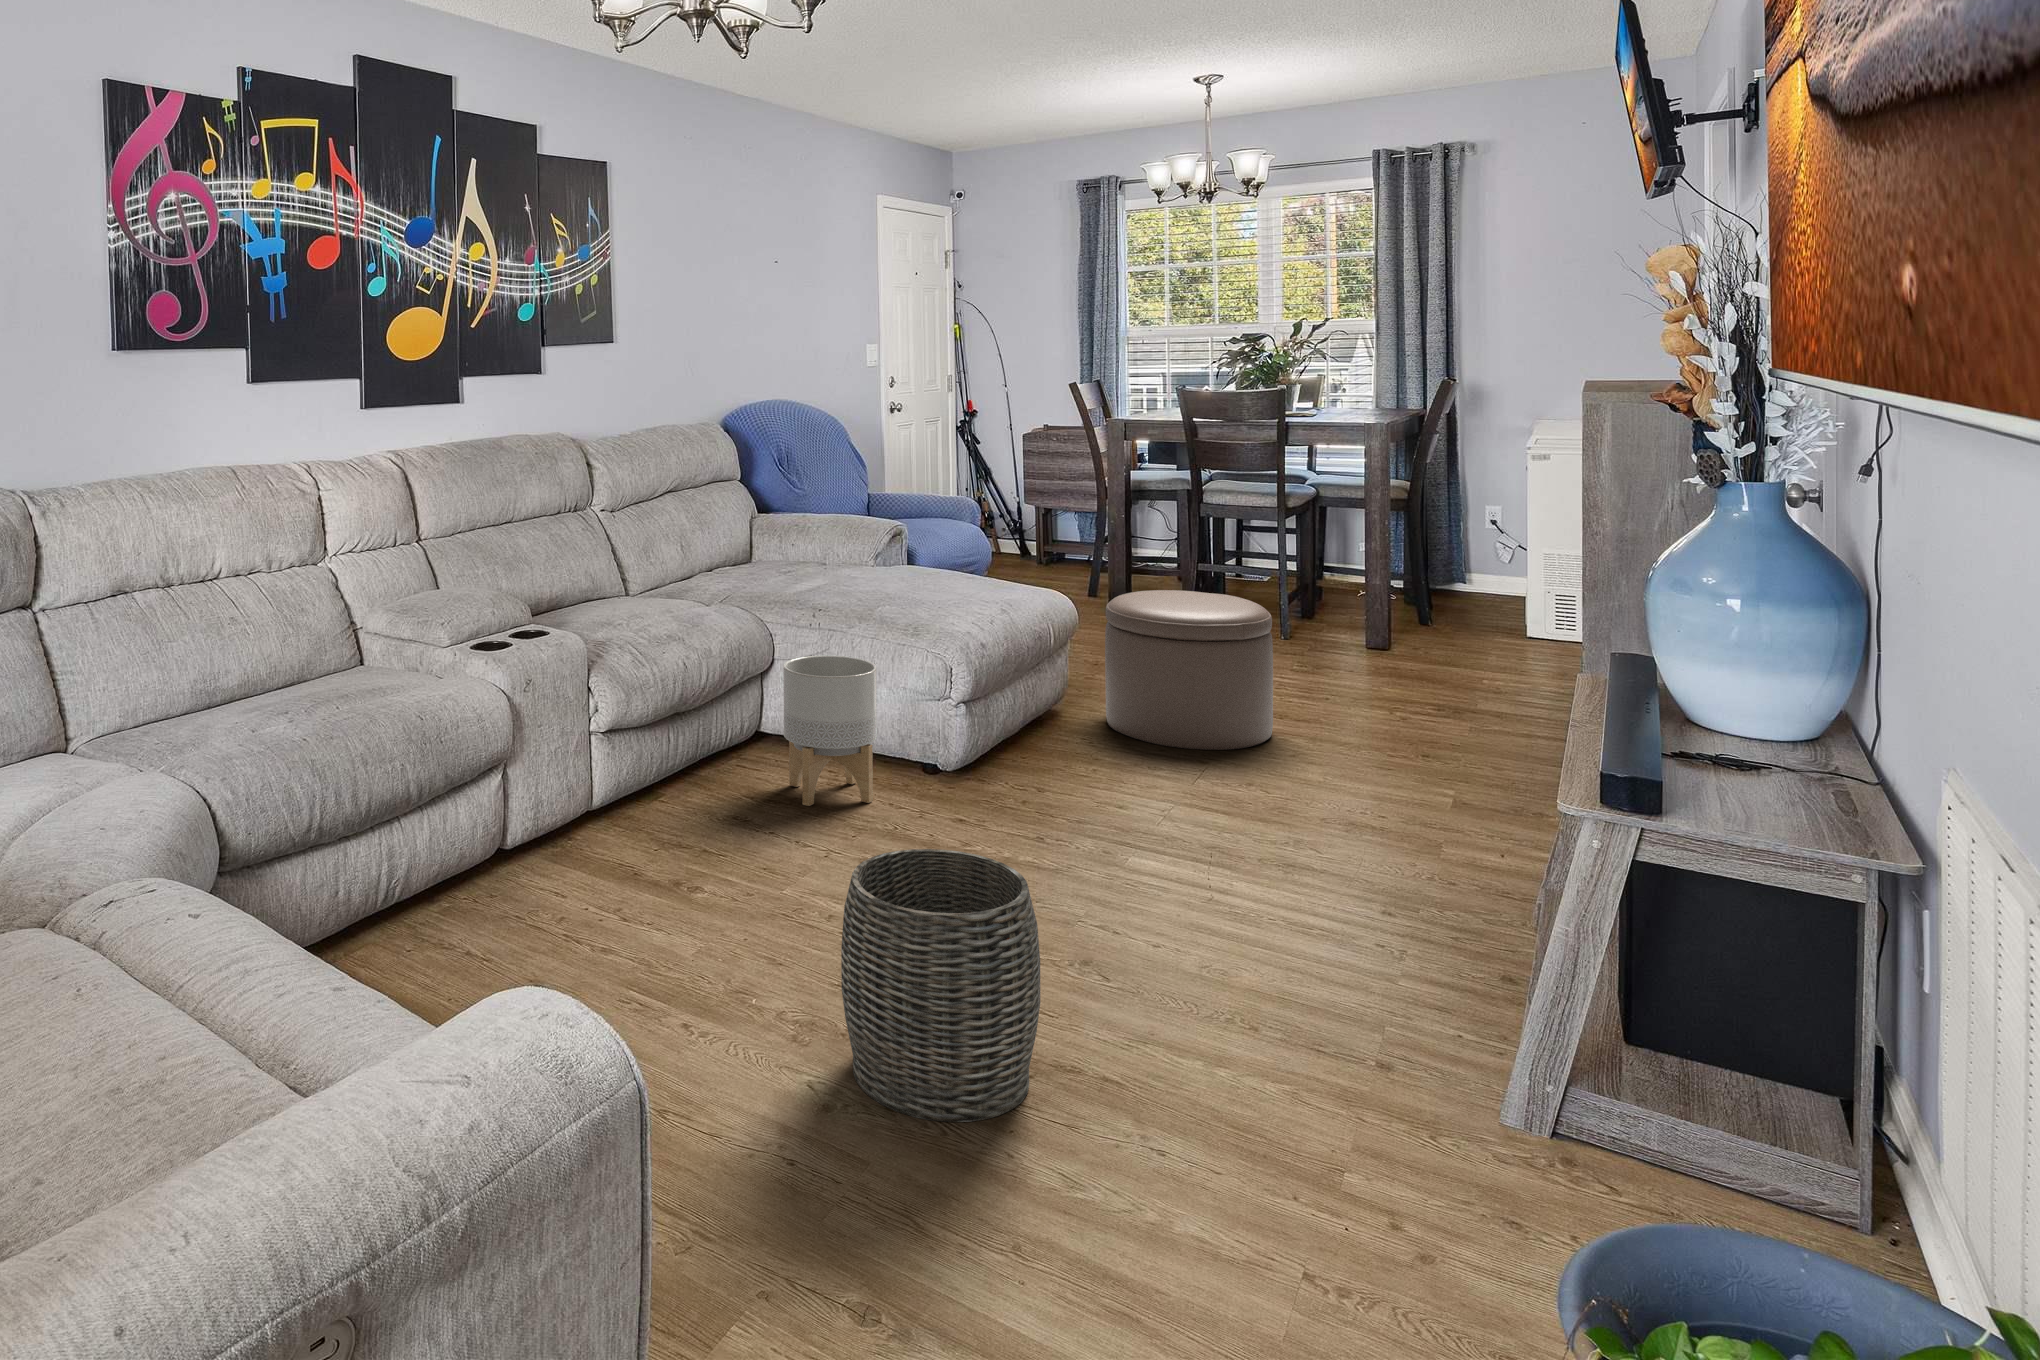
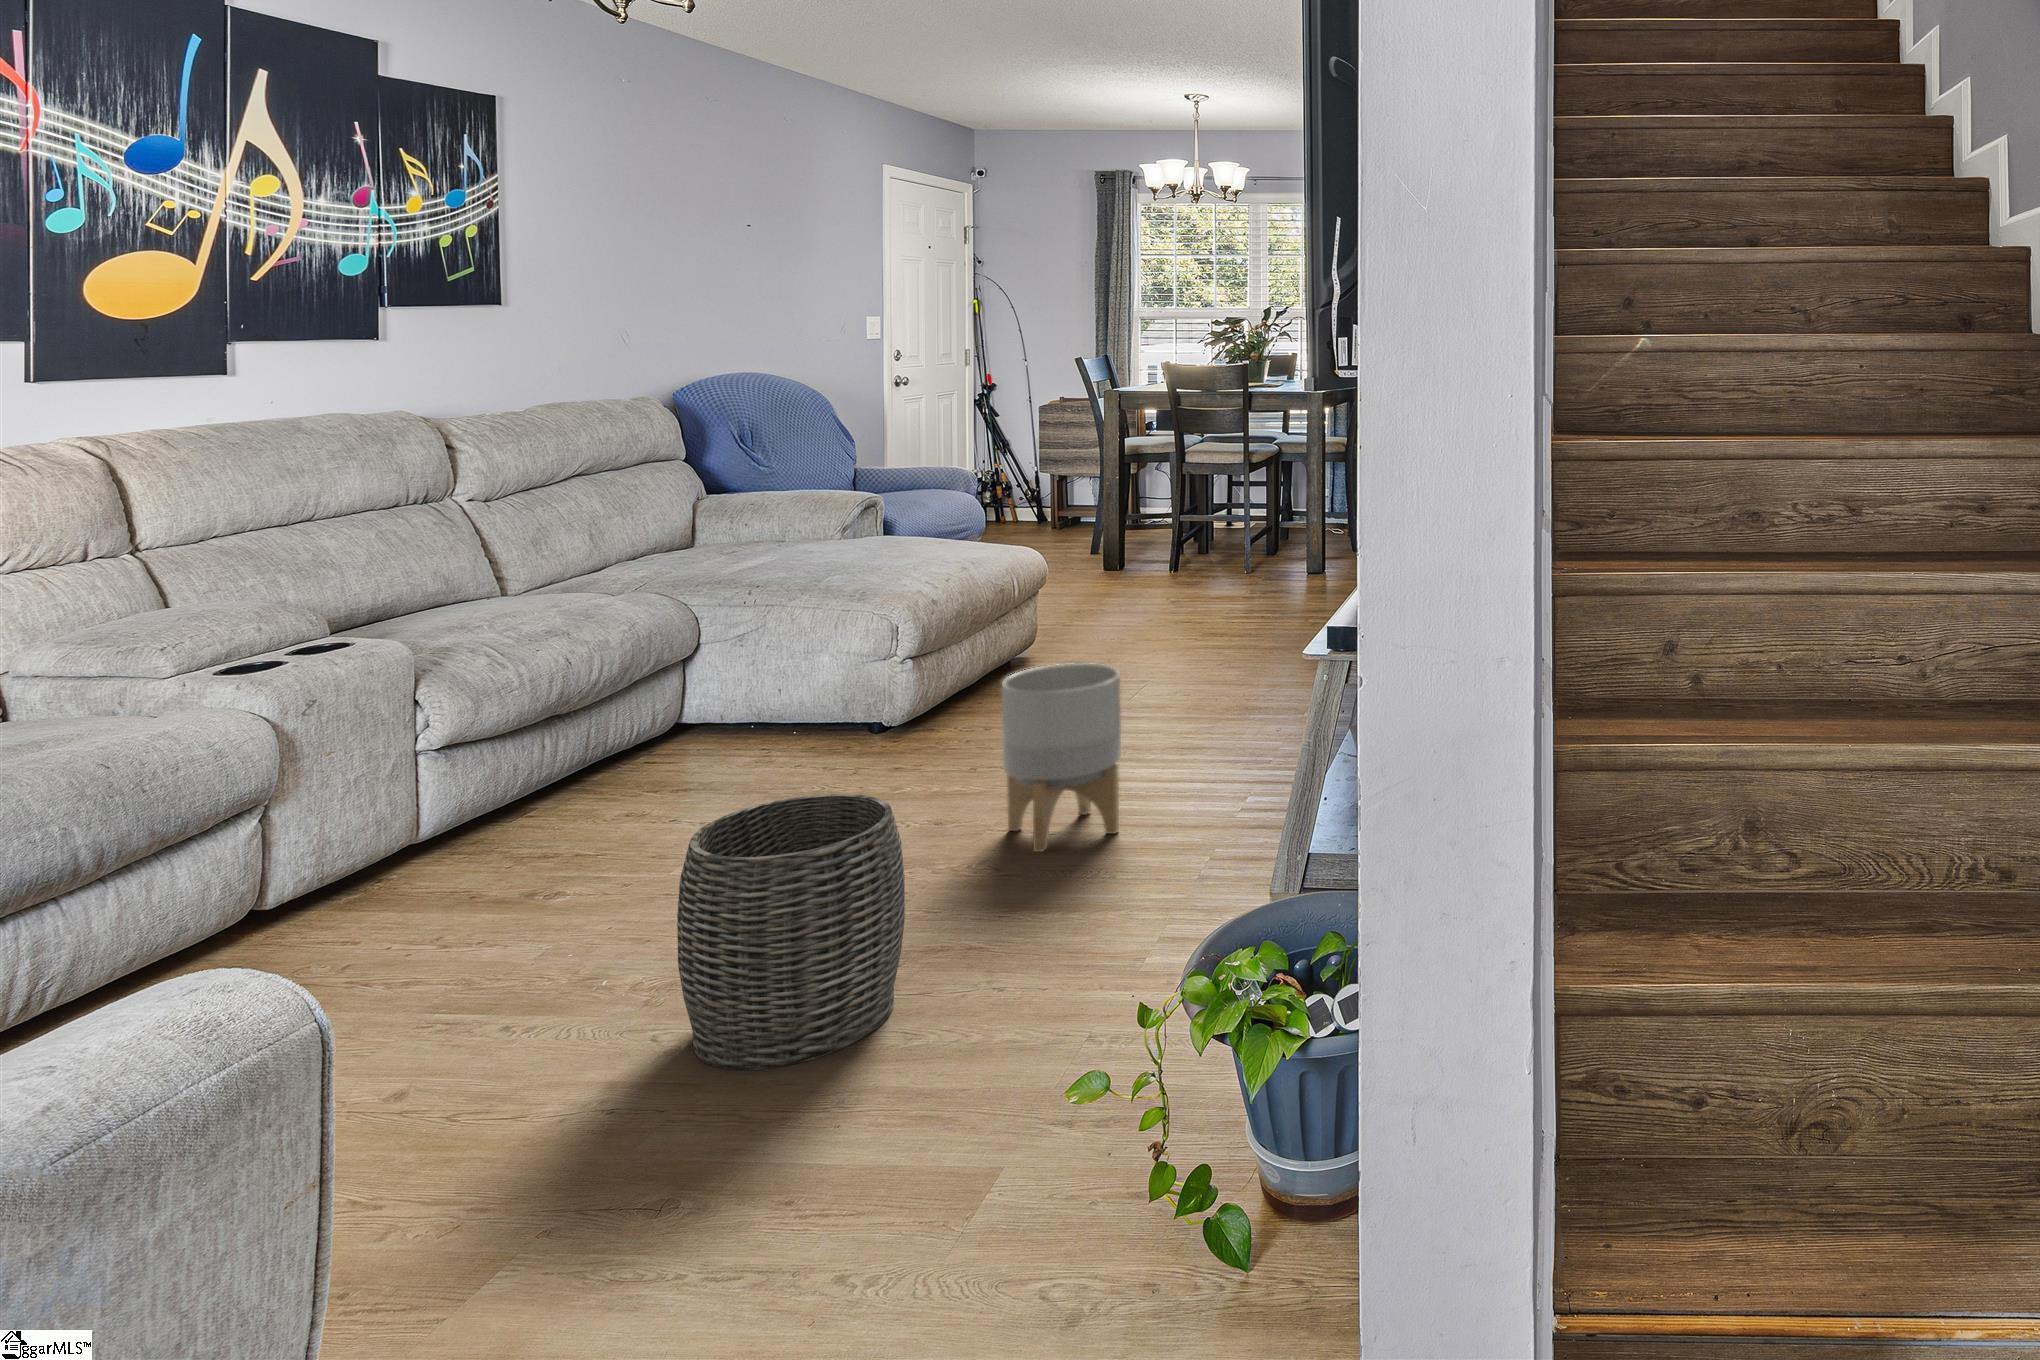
ottoman: present [1105,590,1273,750] -> none [1073,536,1225,680]
planter: present [783,655,877,806] -> present [1002,663,1121,852]

